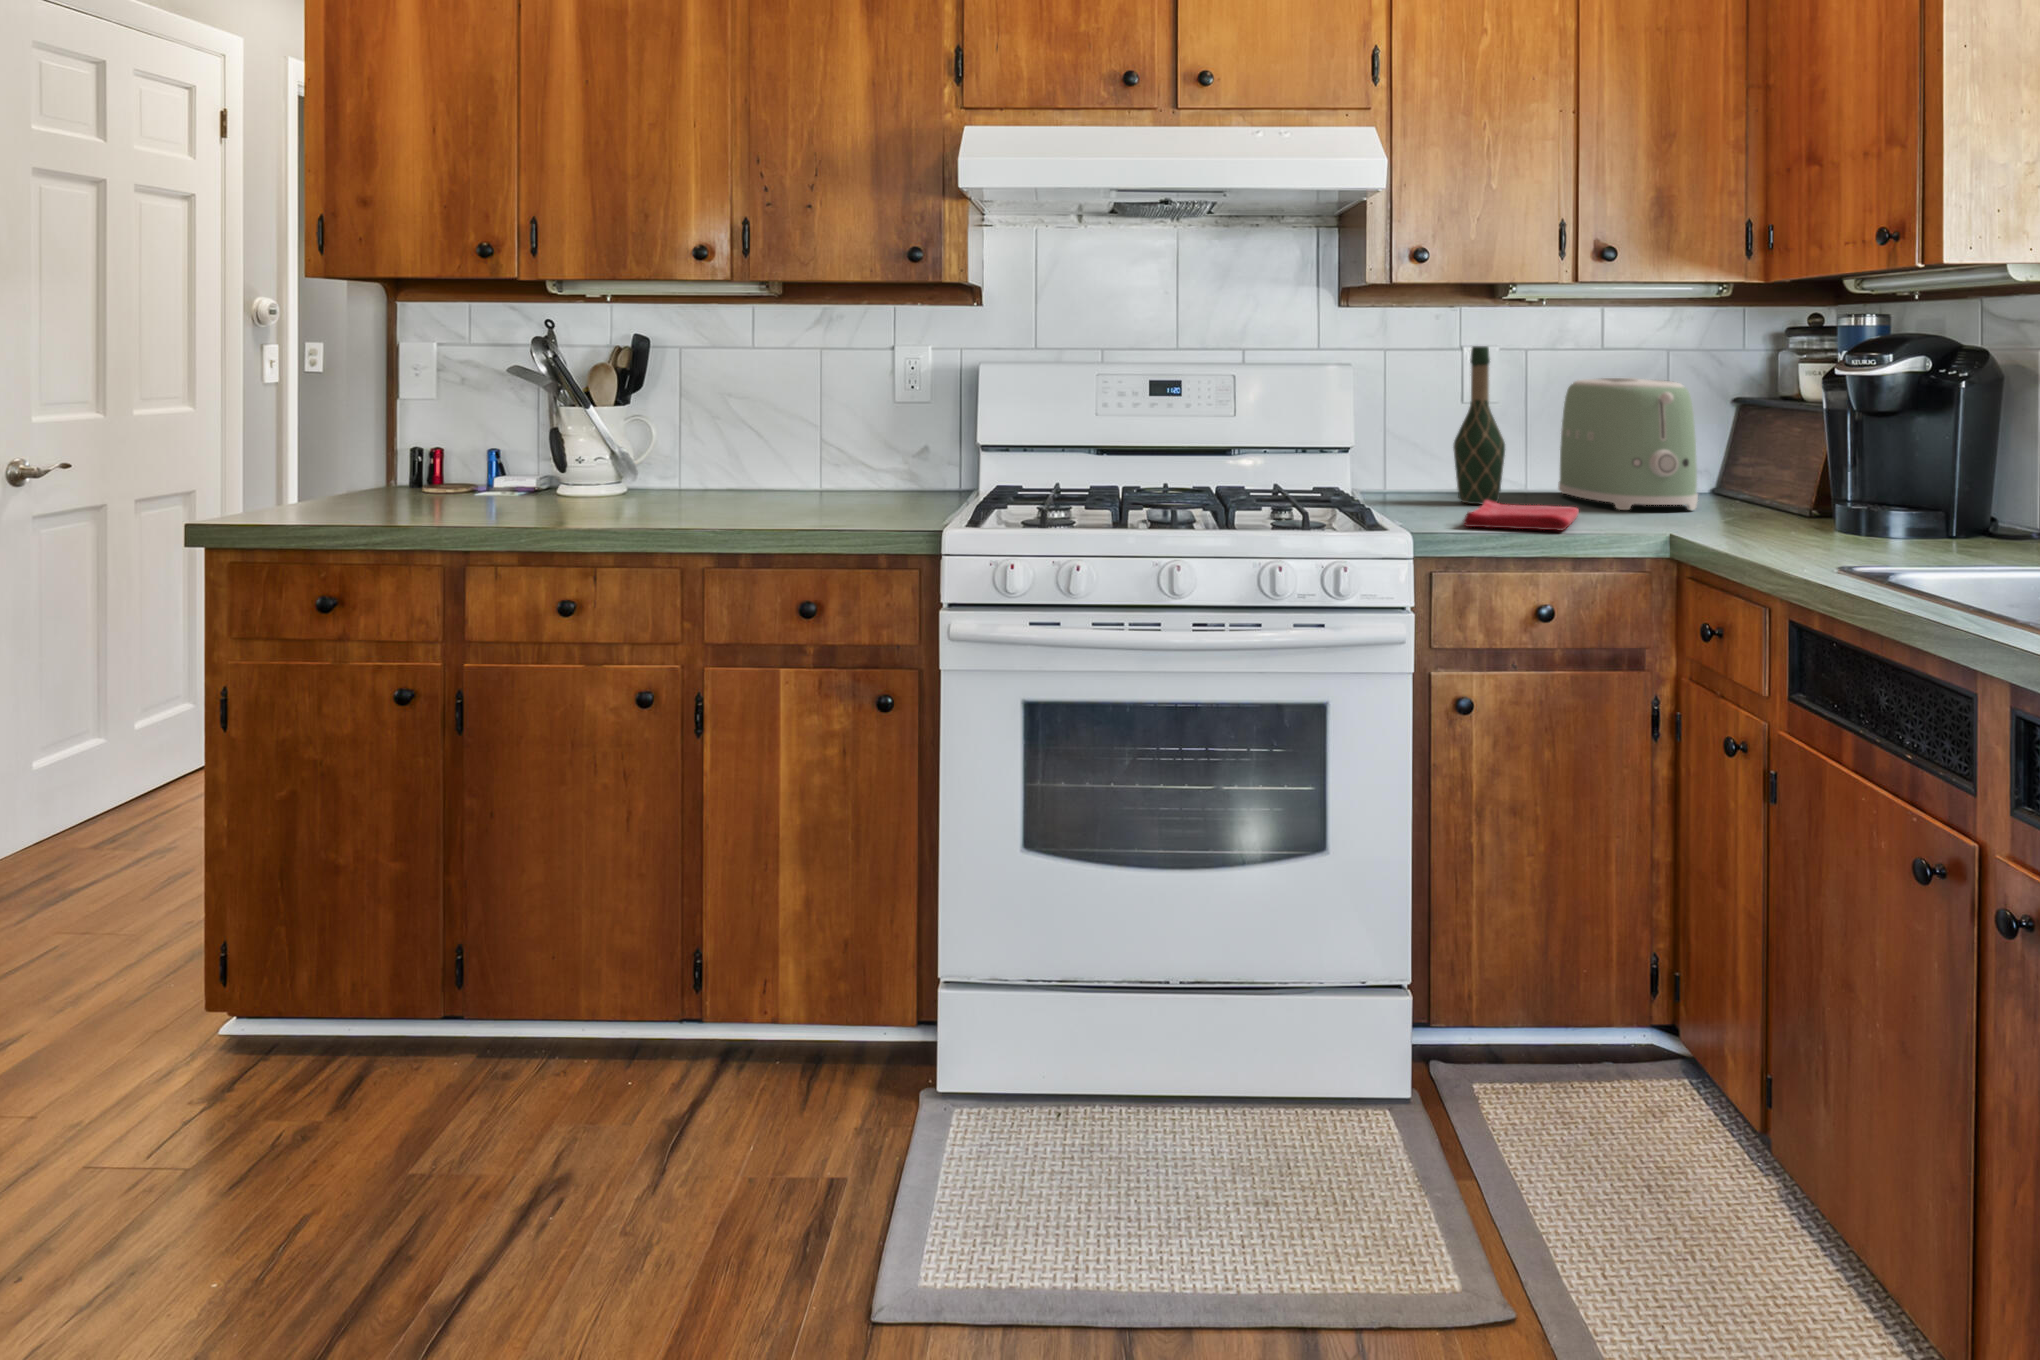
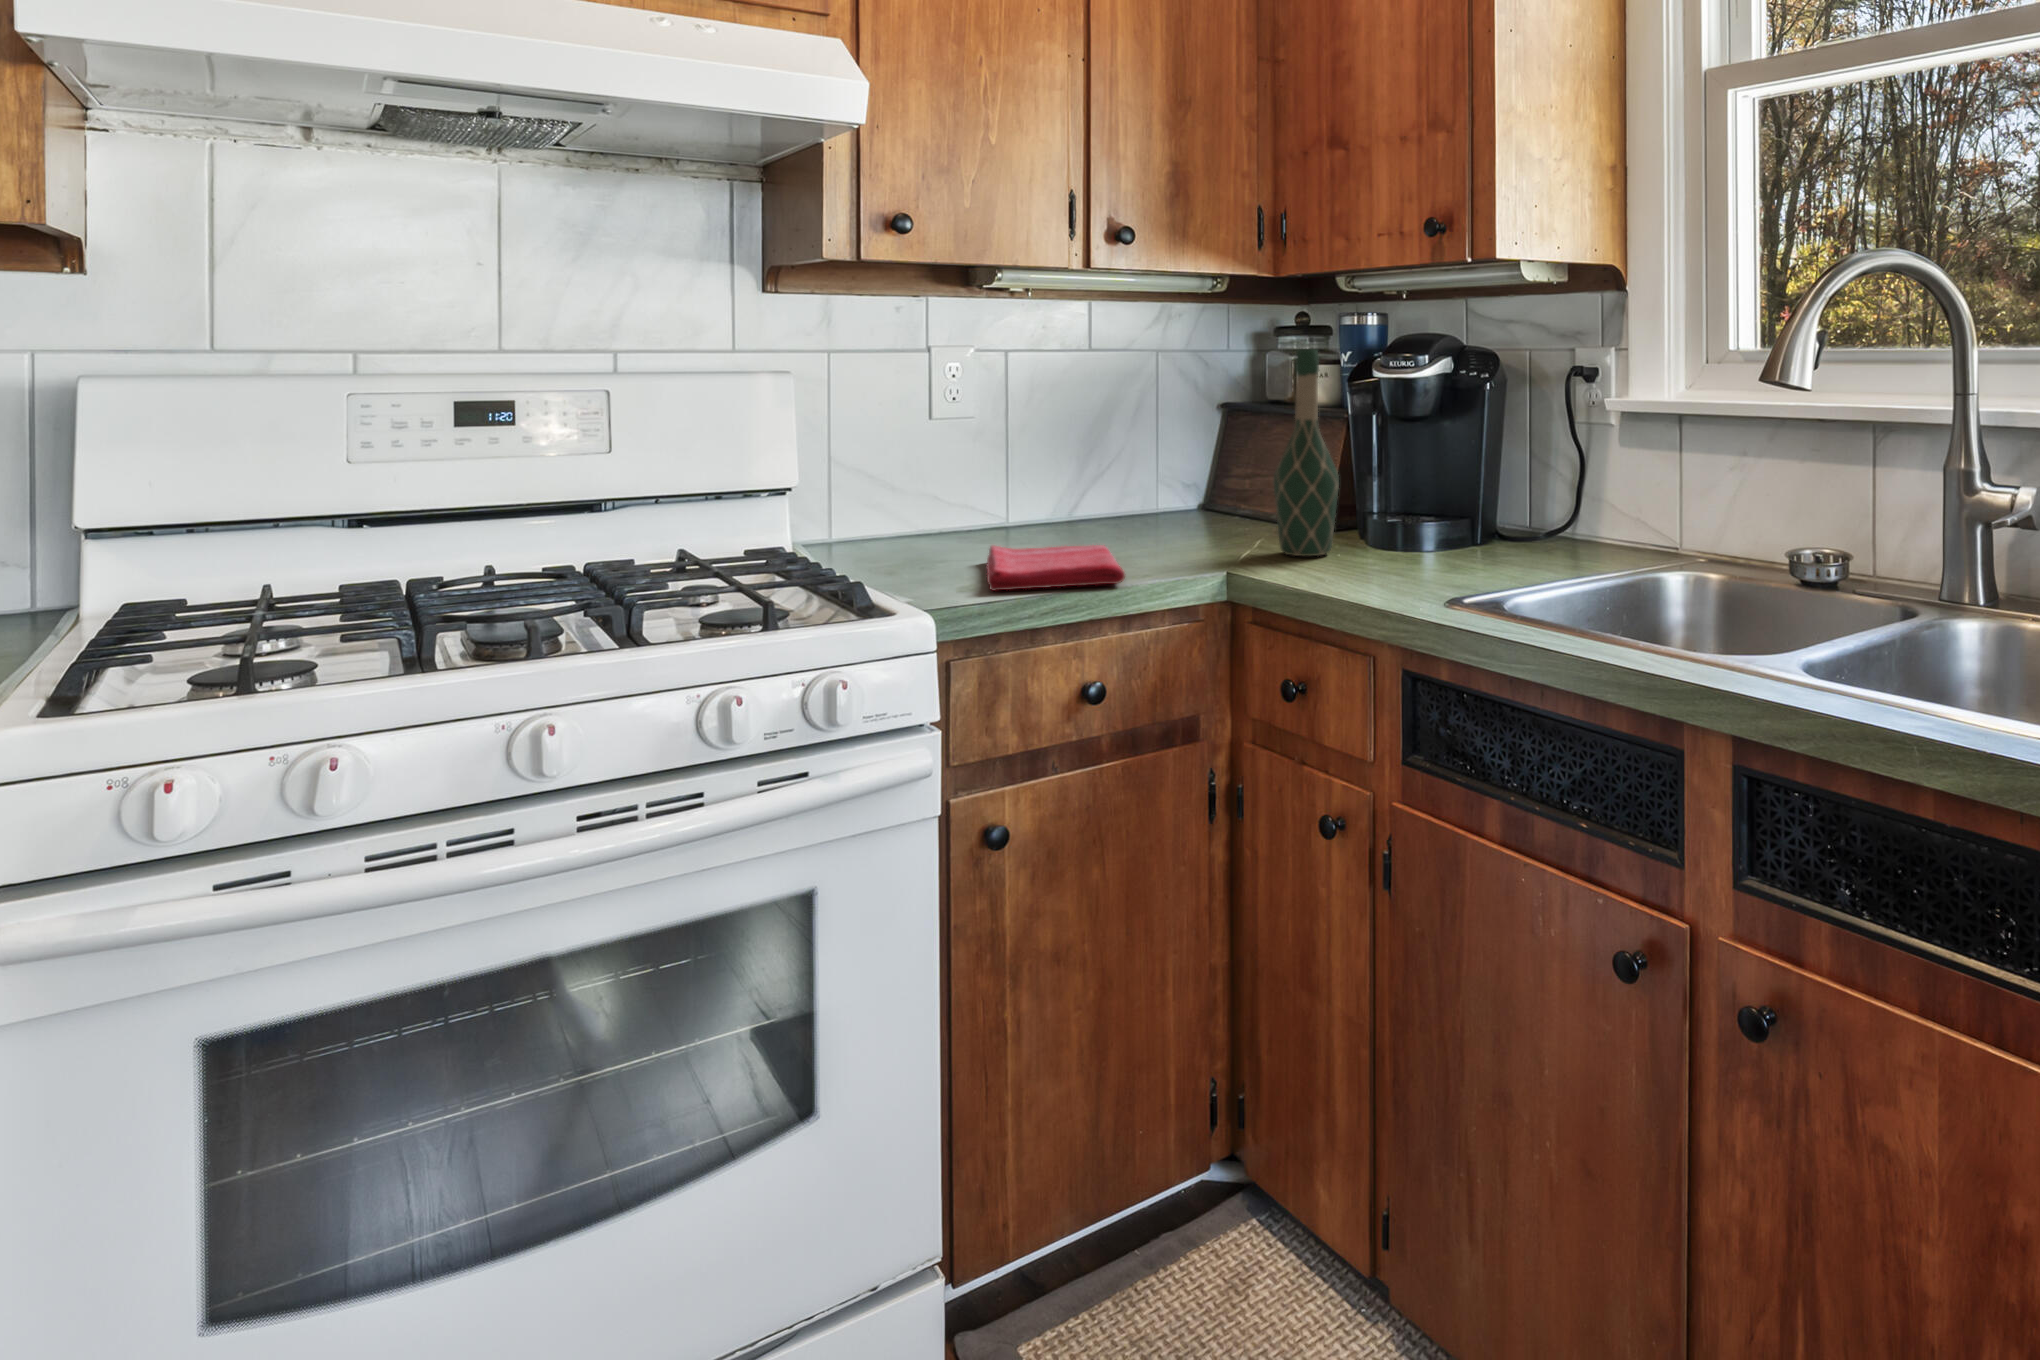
wine bottle: present [1453,346,1505,504] -> present [1274,349,1339,556]
toaster: present [1558,378,1698,510] -> none [1044,384,1212,540]

